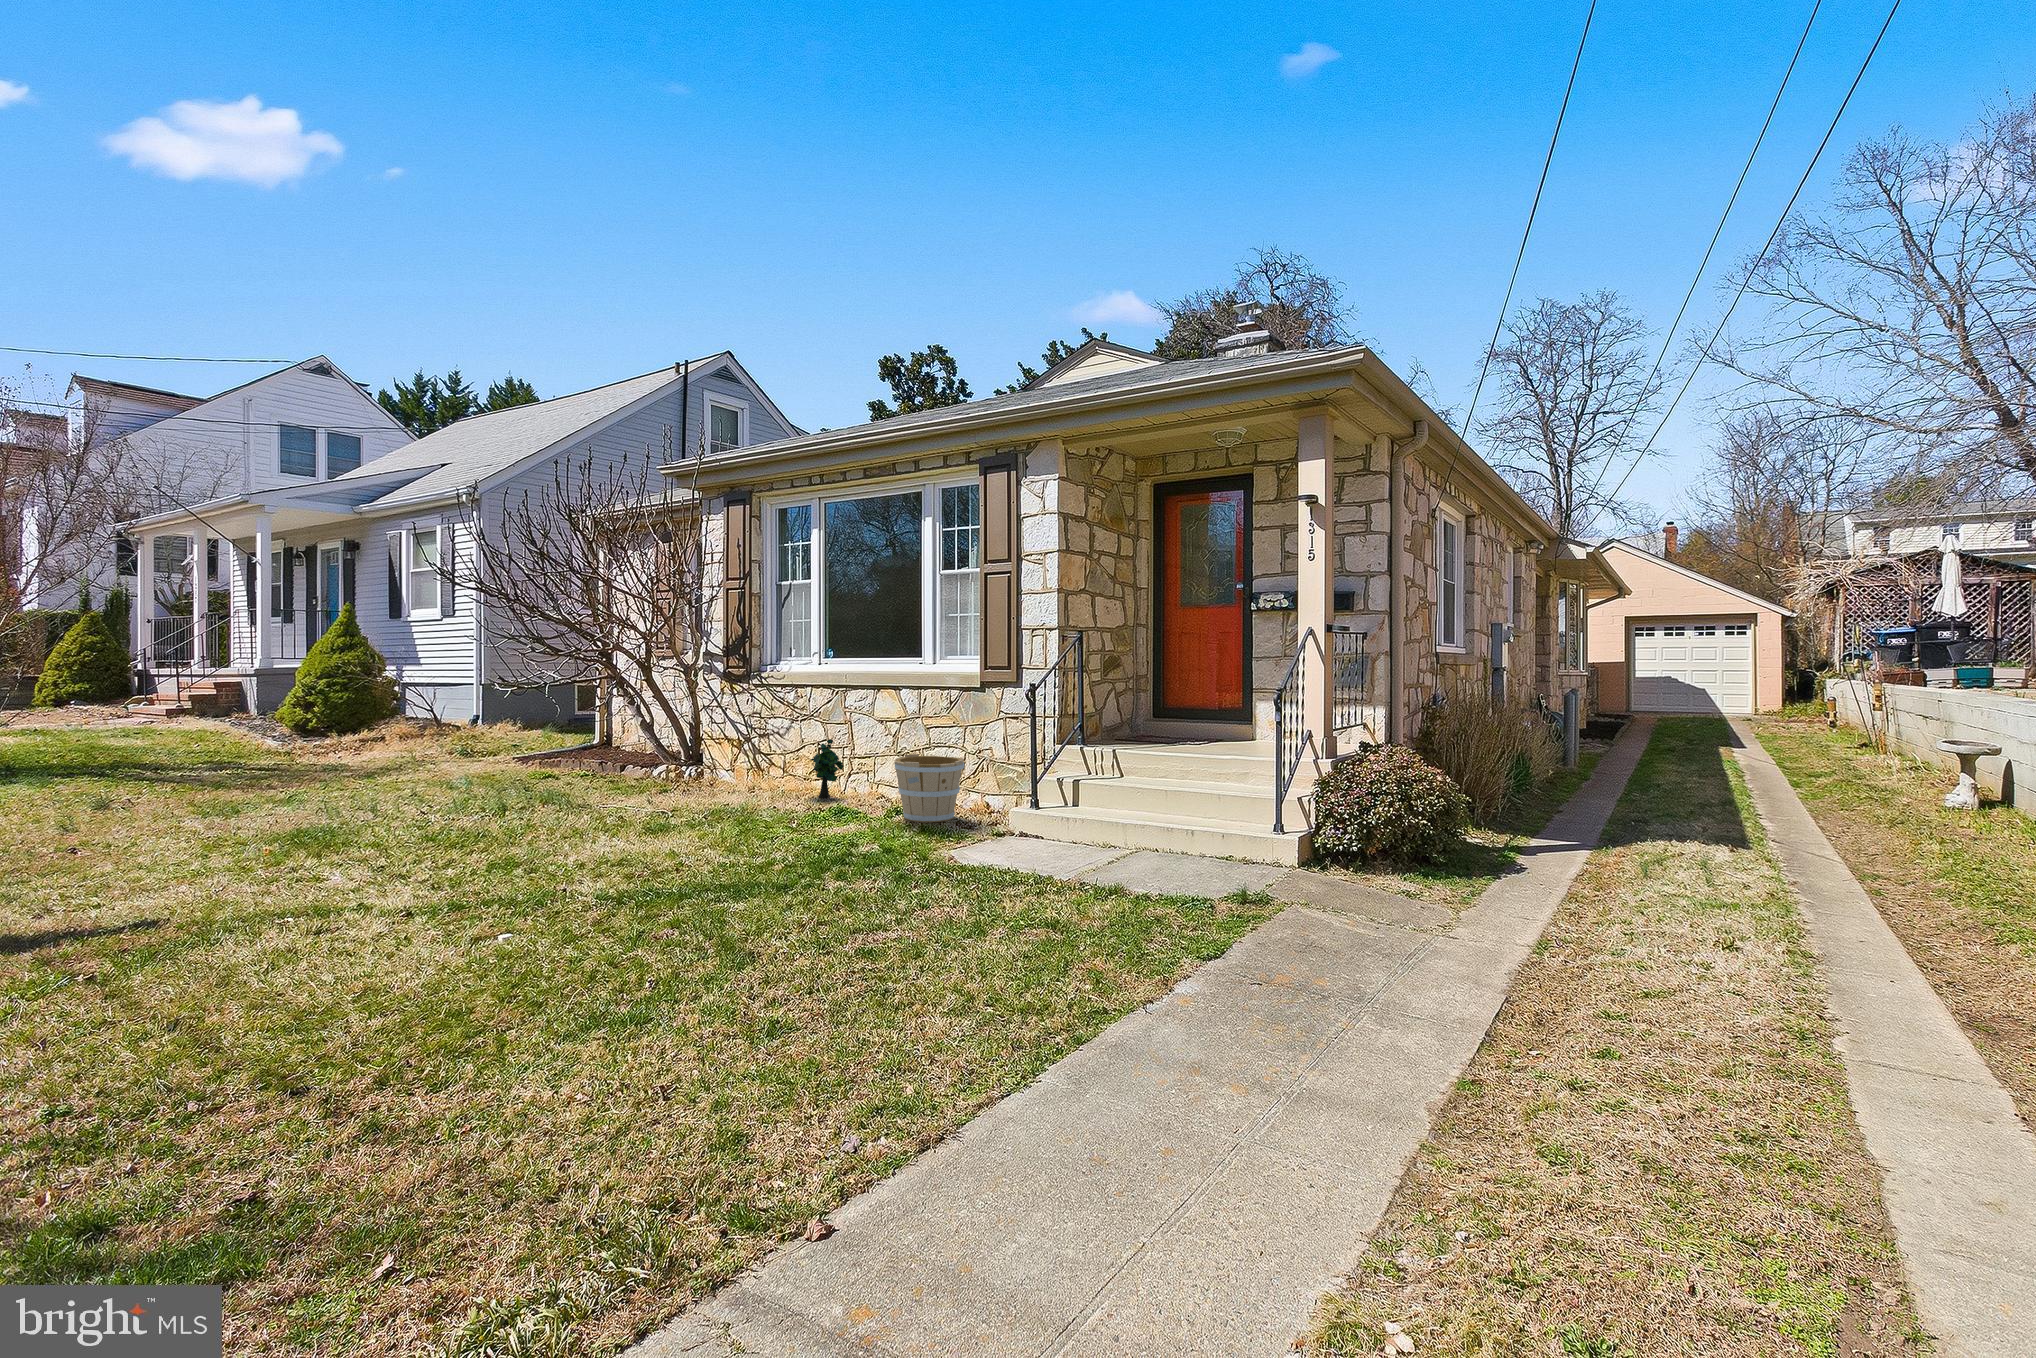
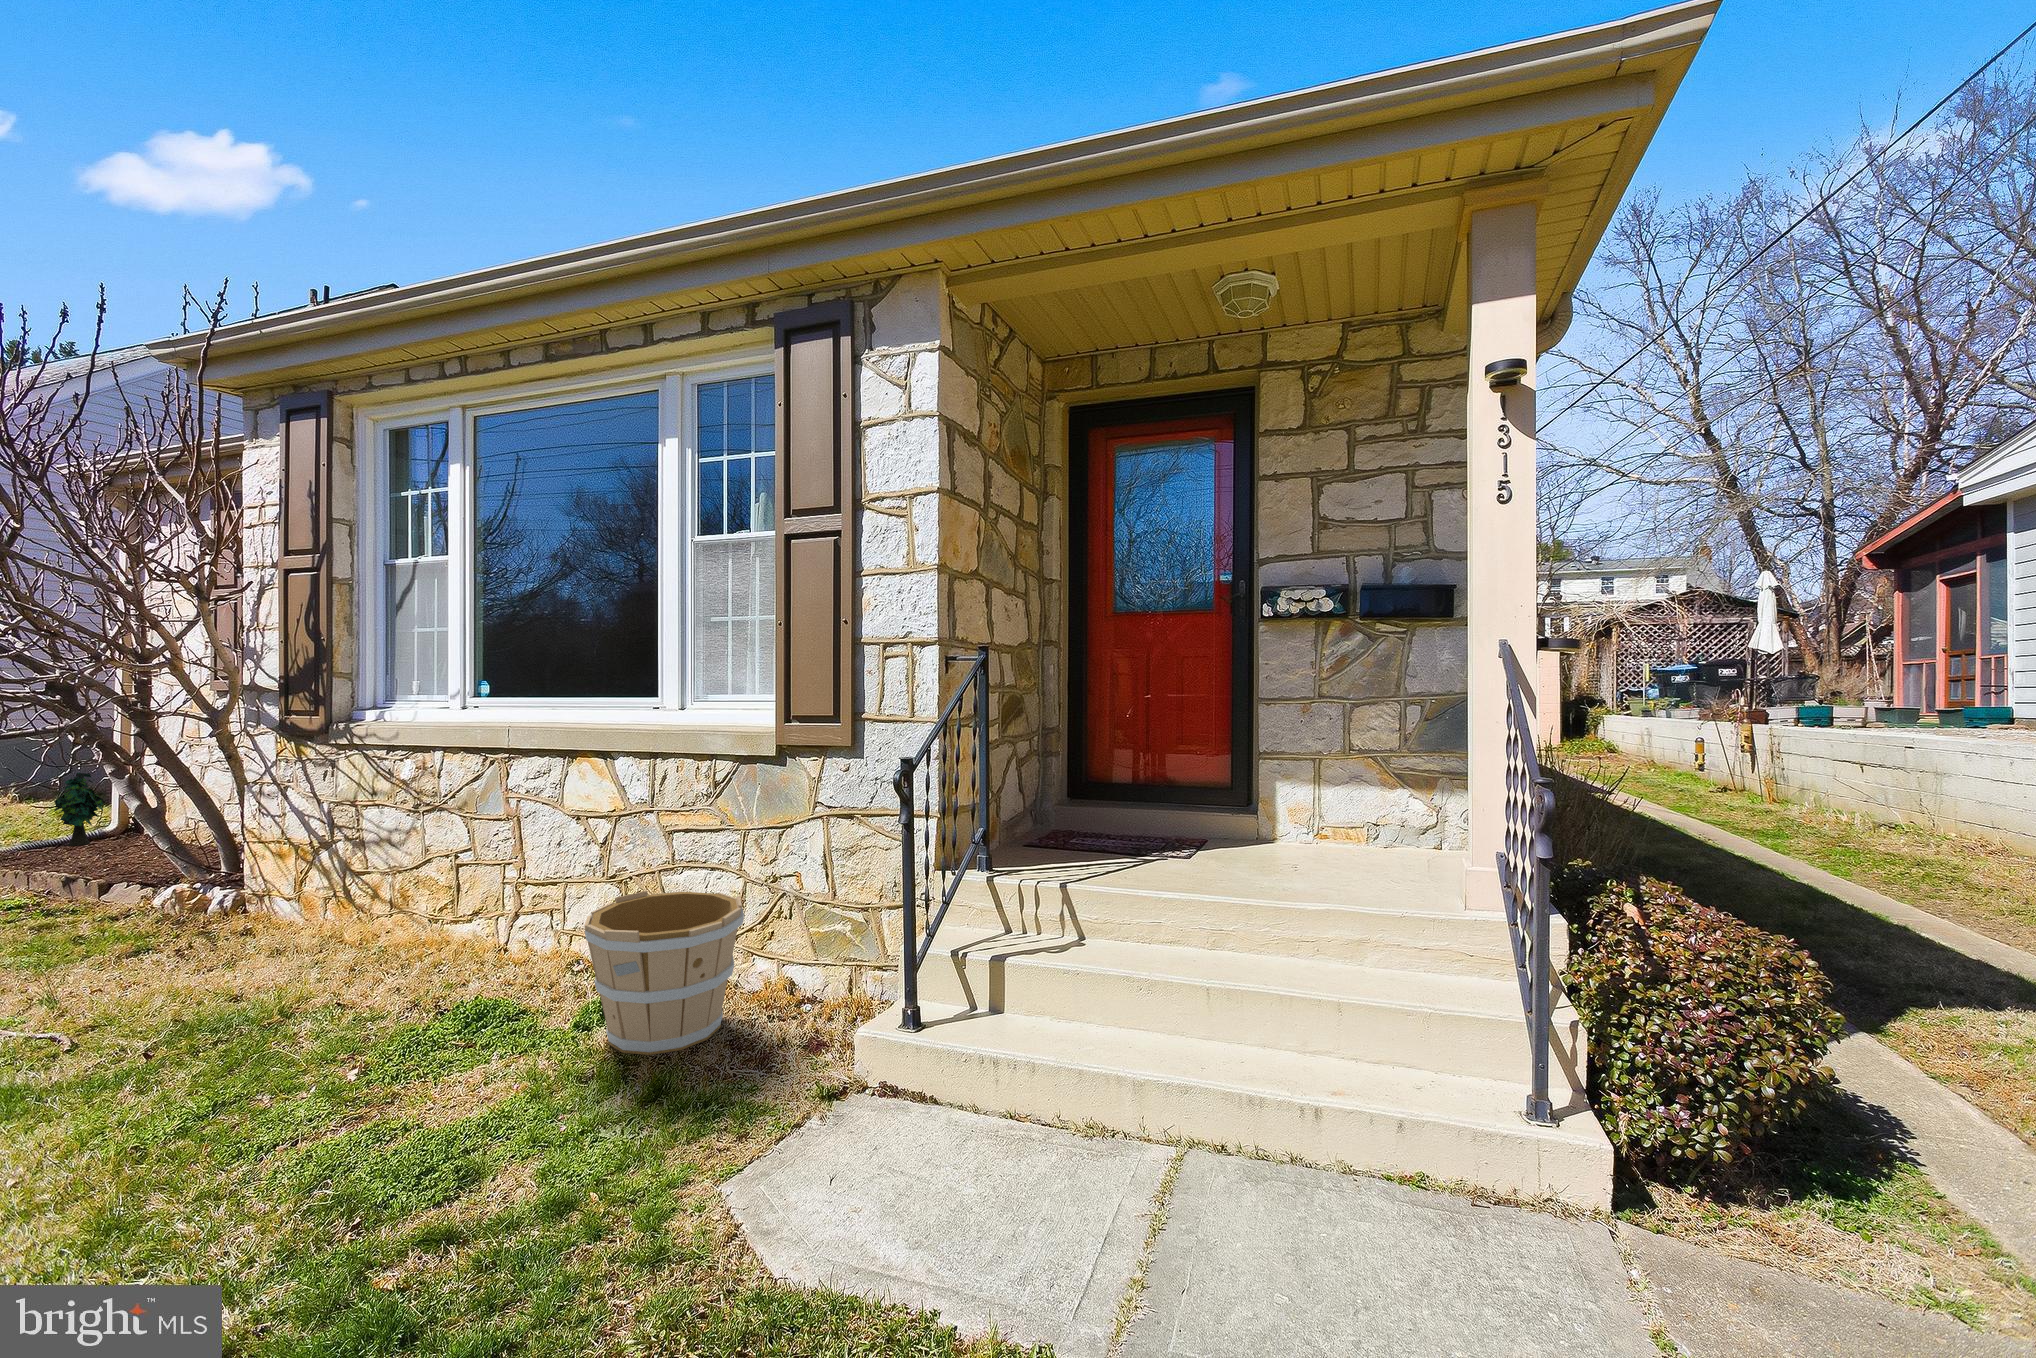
decorative plant: present [810,739,844,798] -> present [54,773,104,846]

